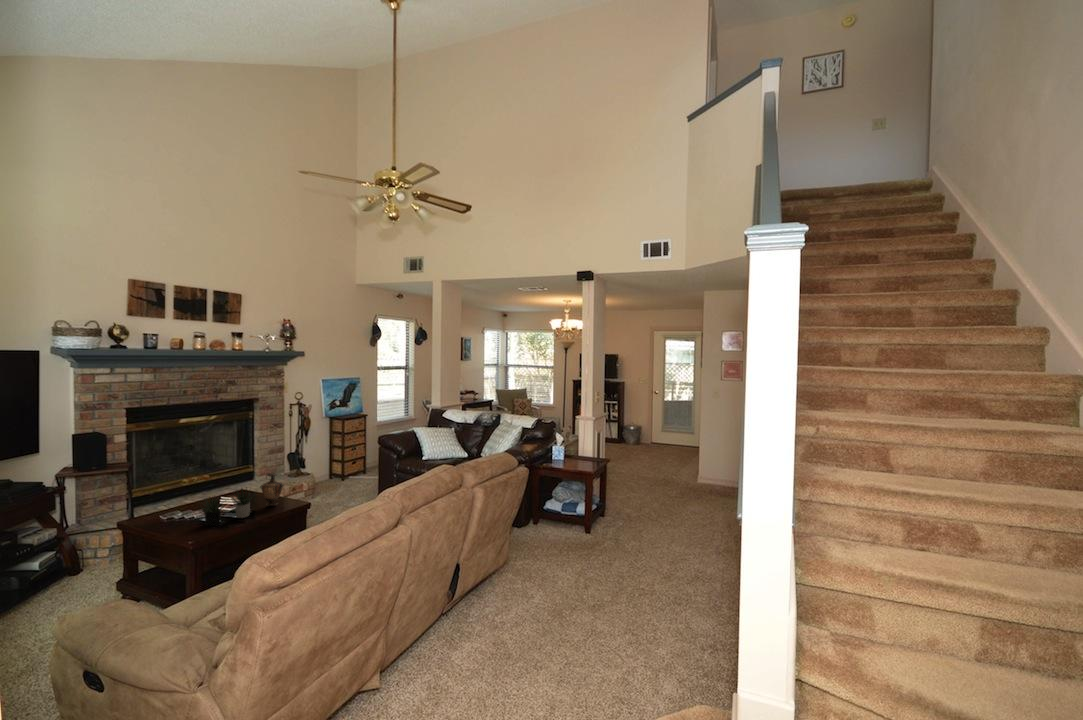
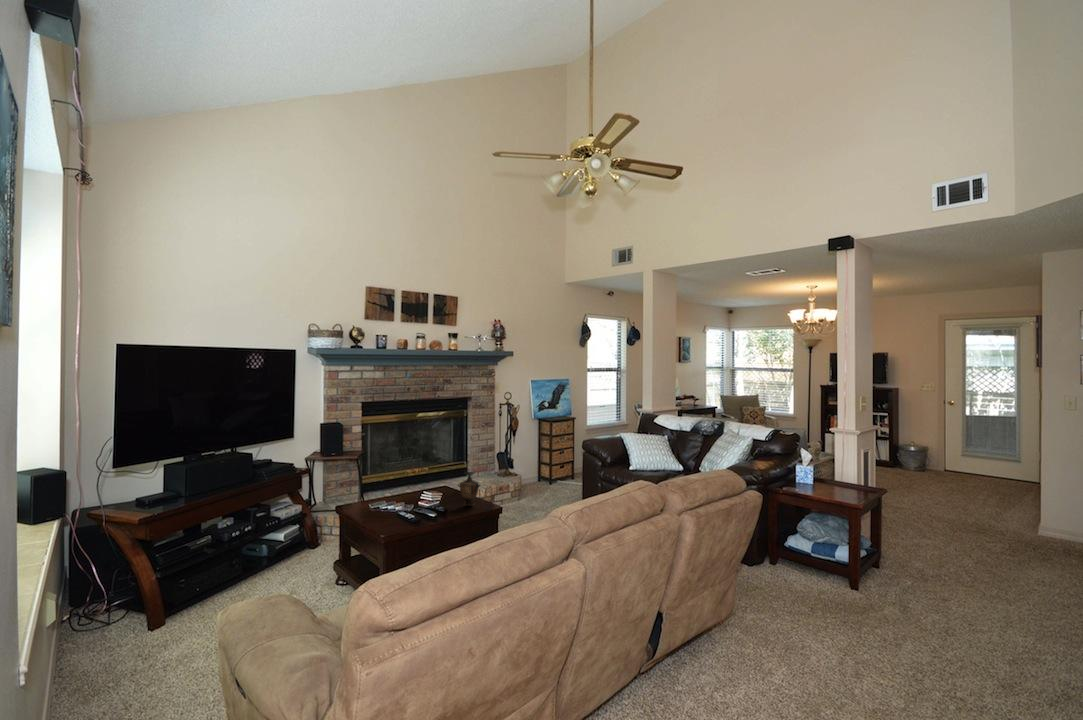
succulent plant: present [201,489,253,526] -> none [398,483,454,520]

